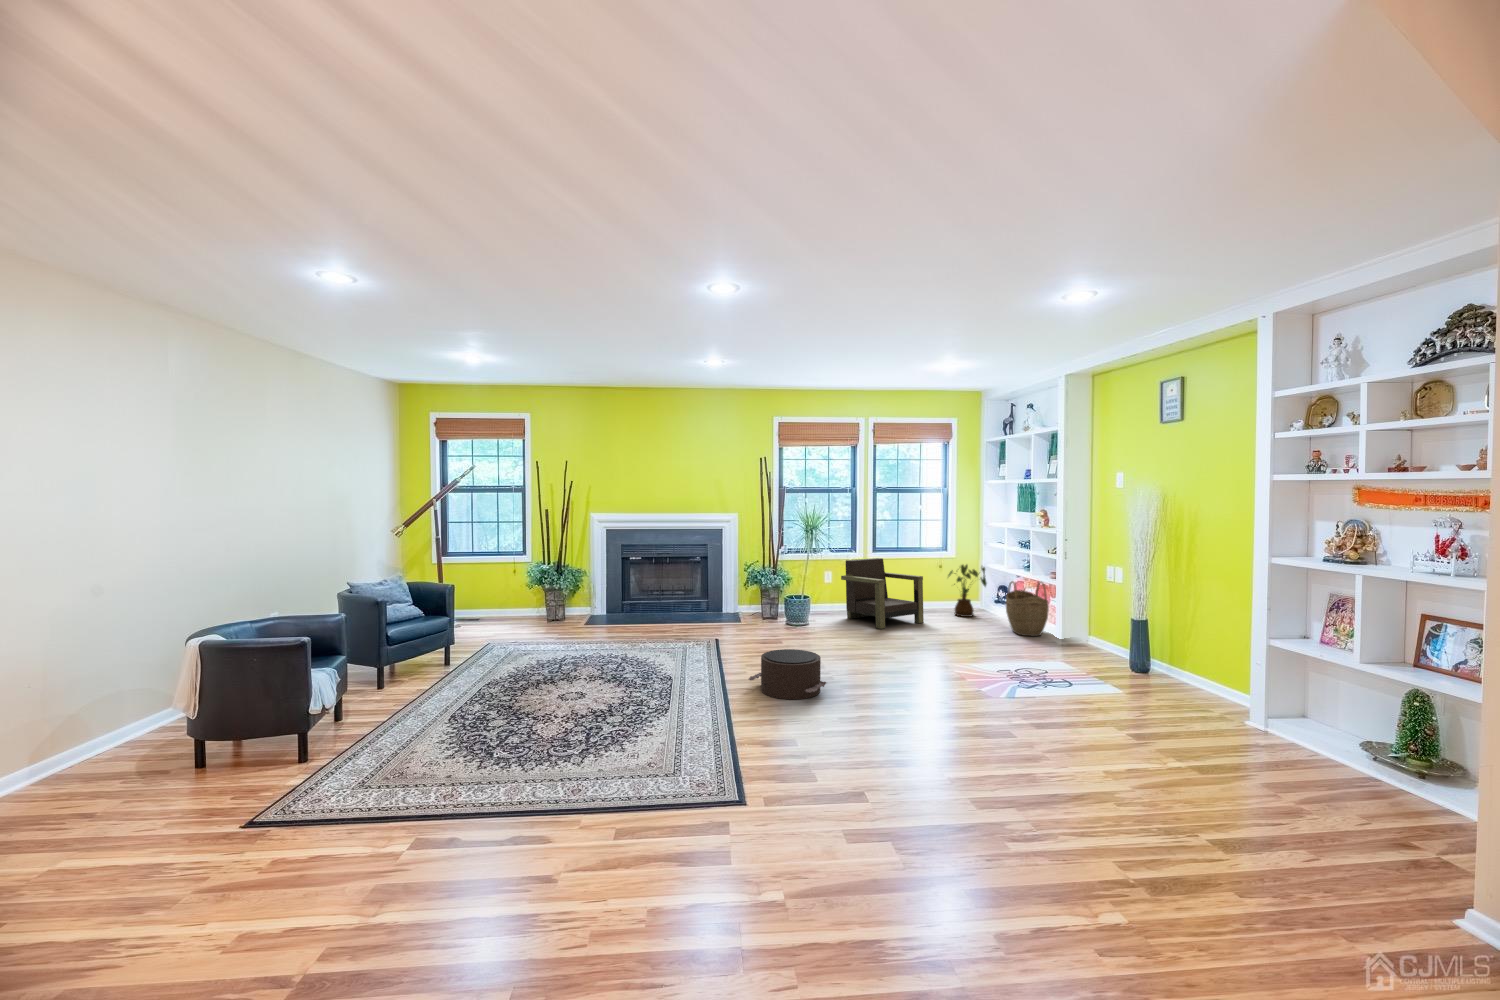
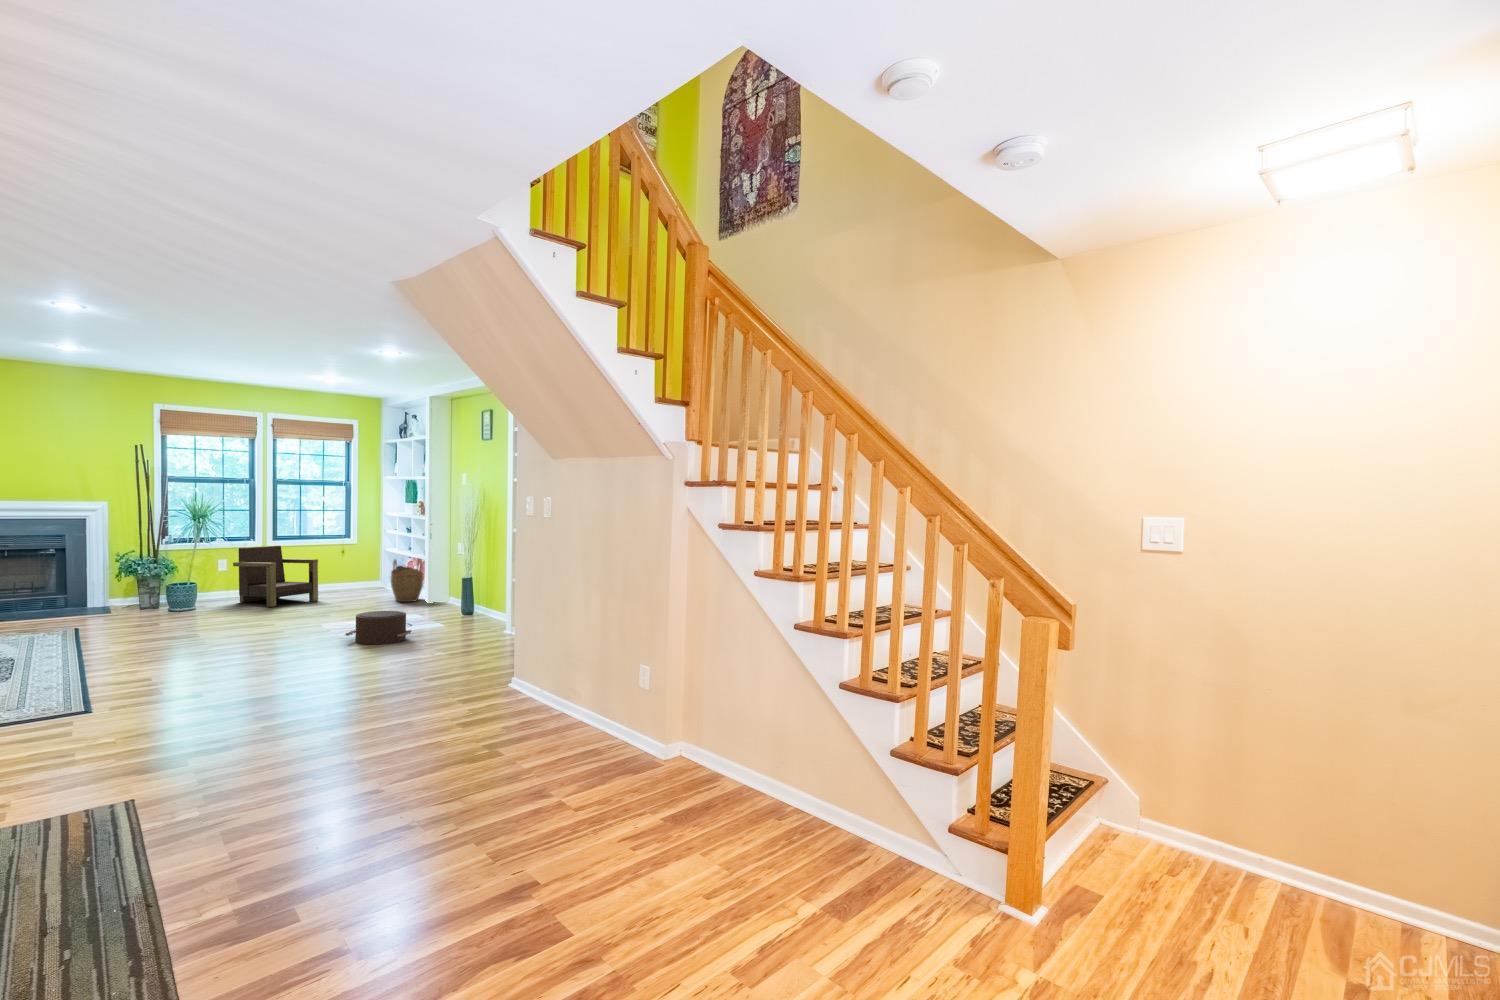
house plant: present [948,565,987,617] -> none [345,549,383,594]
pouf: present [749,649,826,699] -> present [345,611,411,645]

